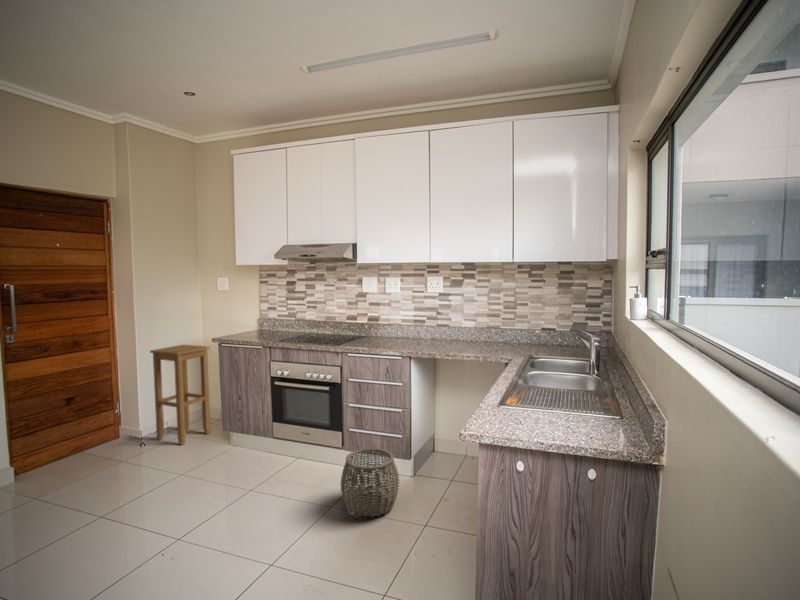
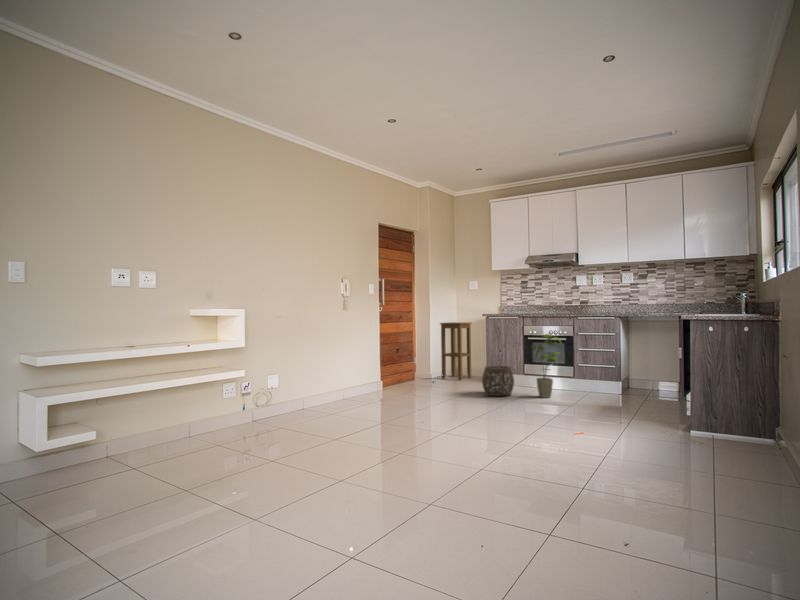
house plant: none [241,401,304,518] -> present [531,334,562,398]
woven basket: present [341,448,399,517] -> present [482,366,514,396]

